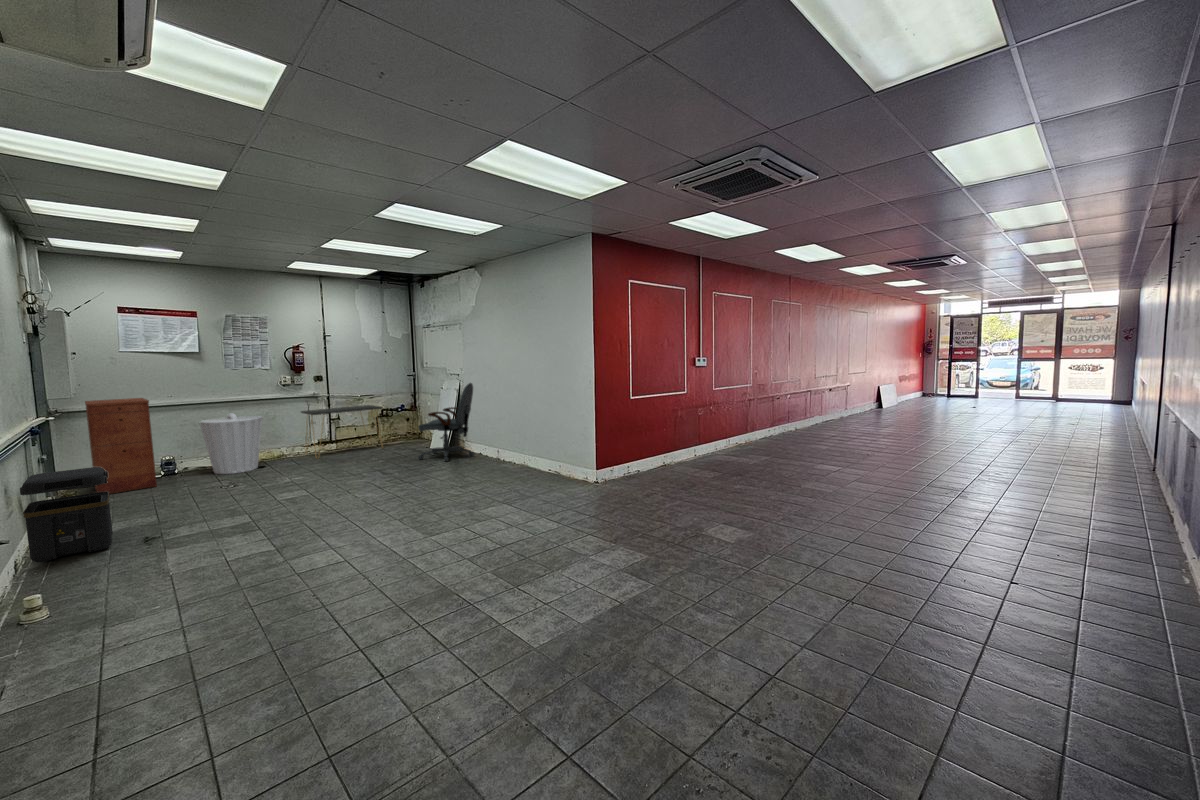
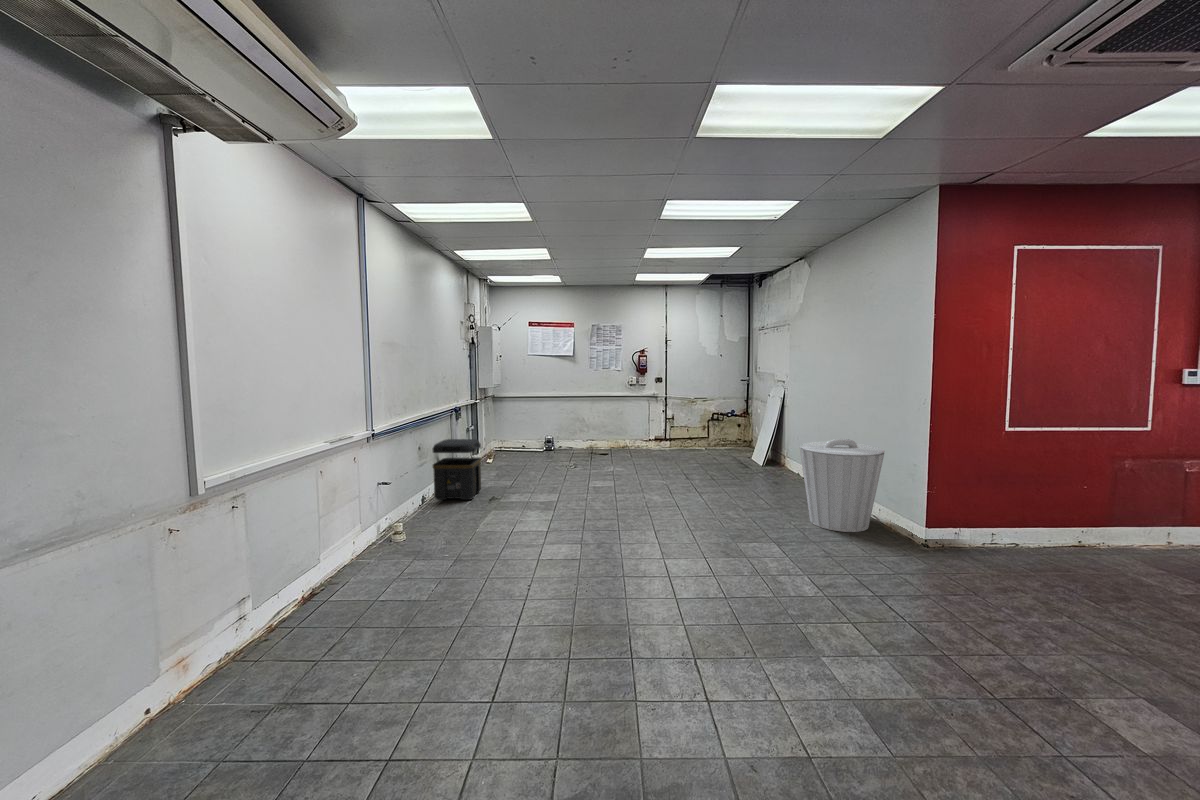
office chair: present [418,383,474,461] -> none [728,391,795,477]
filing cabinet: present [85,398,157,494] -> none [501,390,538,459]
desk: present [301,405,383,455] -> none [642,408,710,454]
trash can: present [199,413,263,474] -> present [800,439,885,532]

